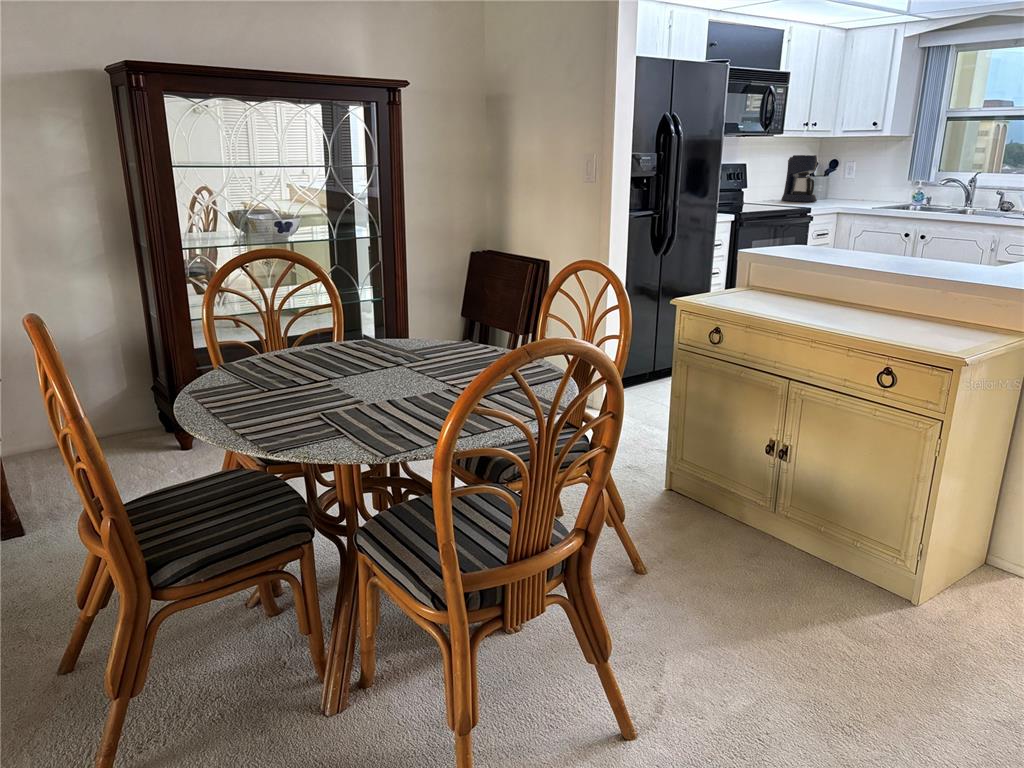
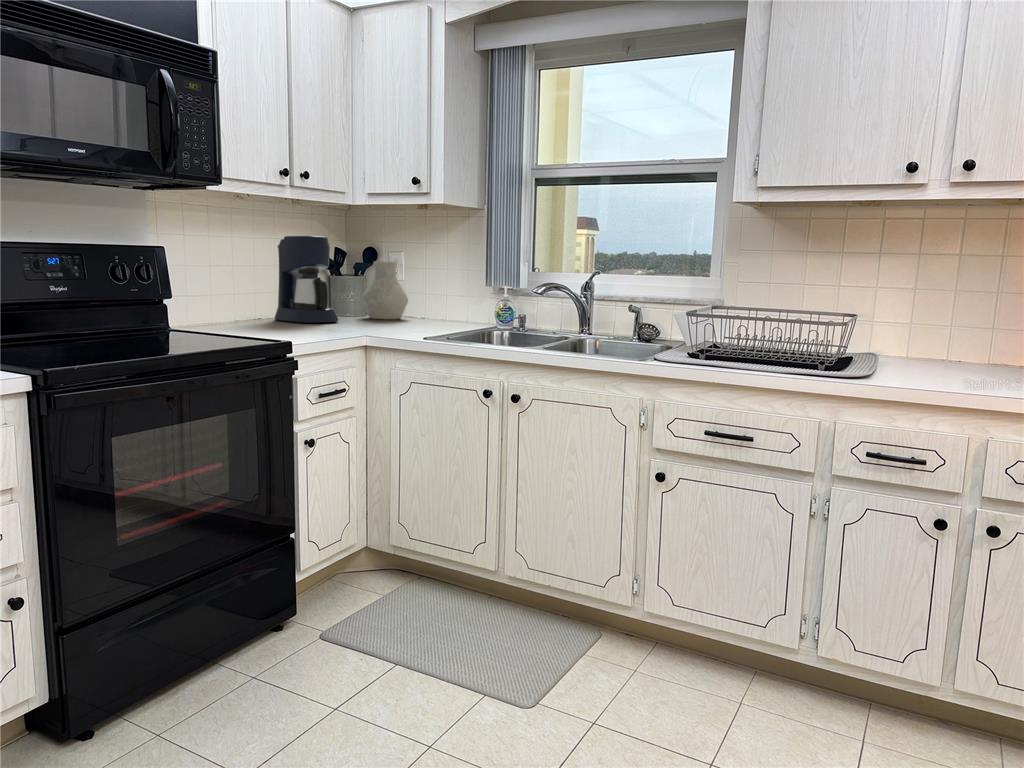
vase: none [827,168,856,201] -> present [362,261,408,319]

